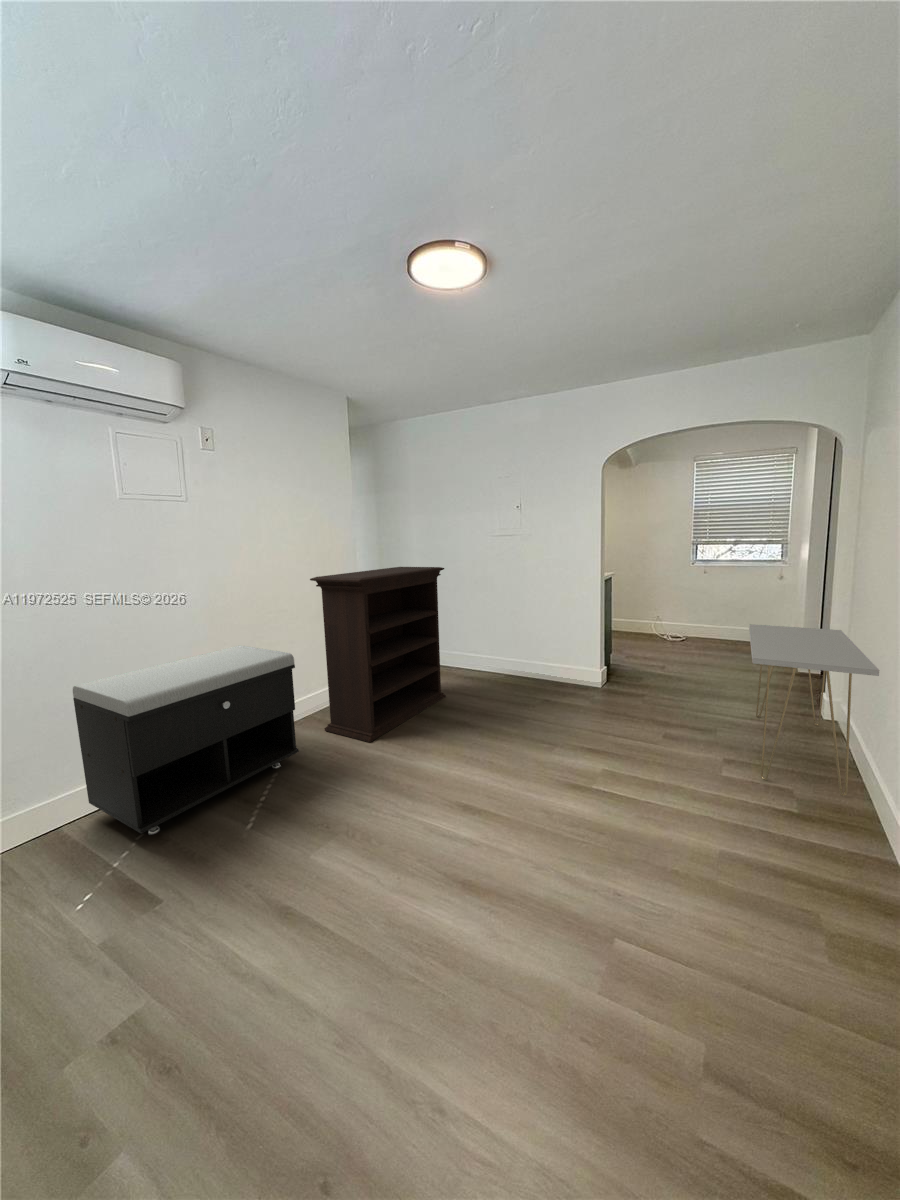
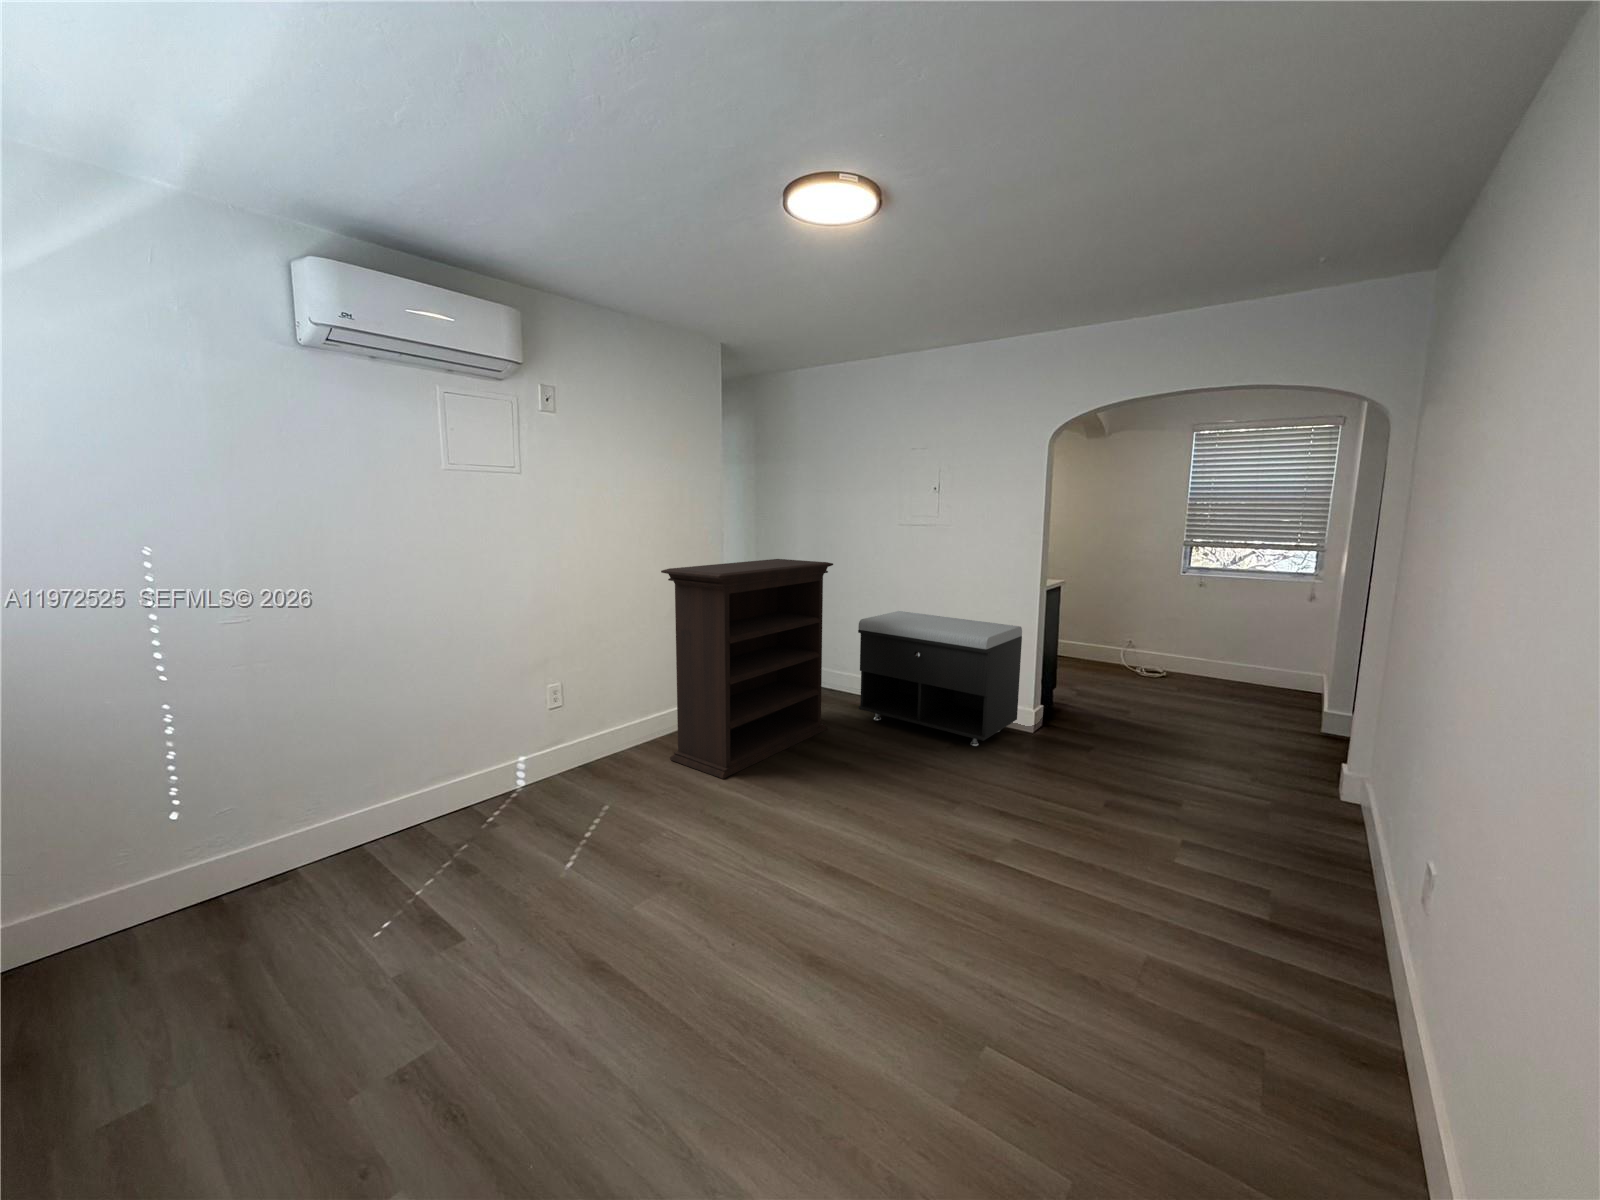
console table: present [749,624,879,796] -> none [1222,661,1395,903]
storage bench: present [73,645,299,835] -> present [858,611,1022,746]

